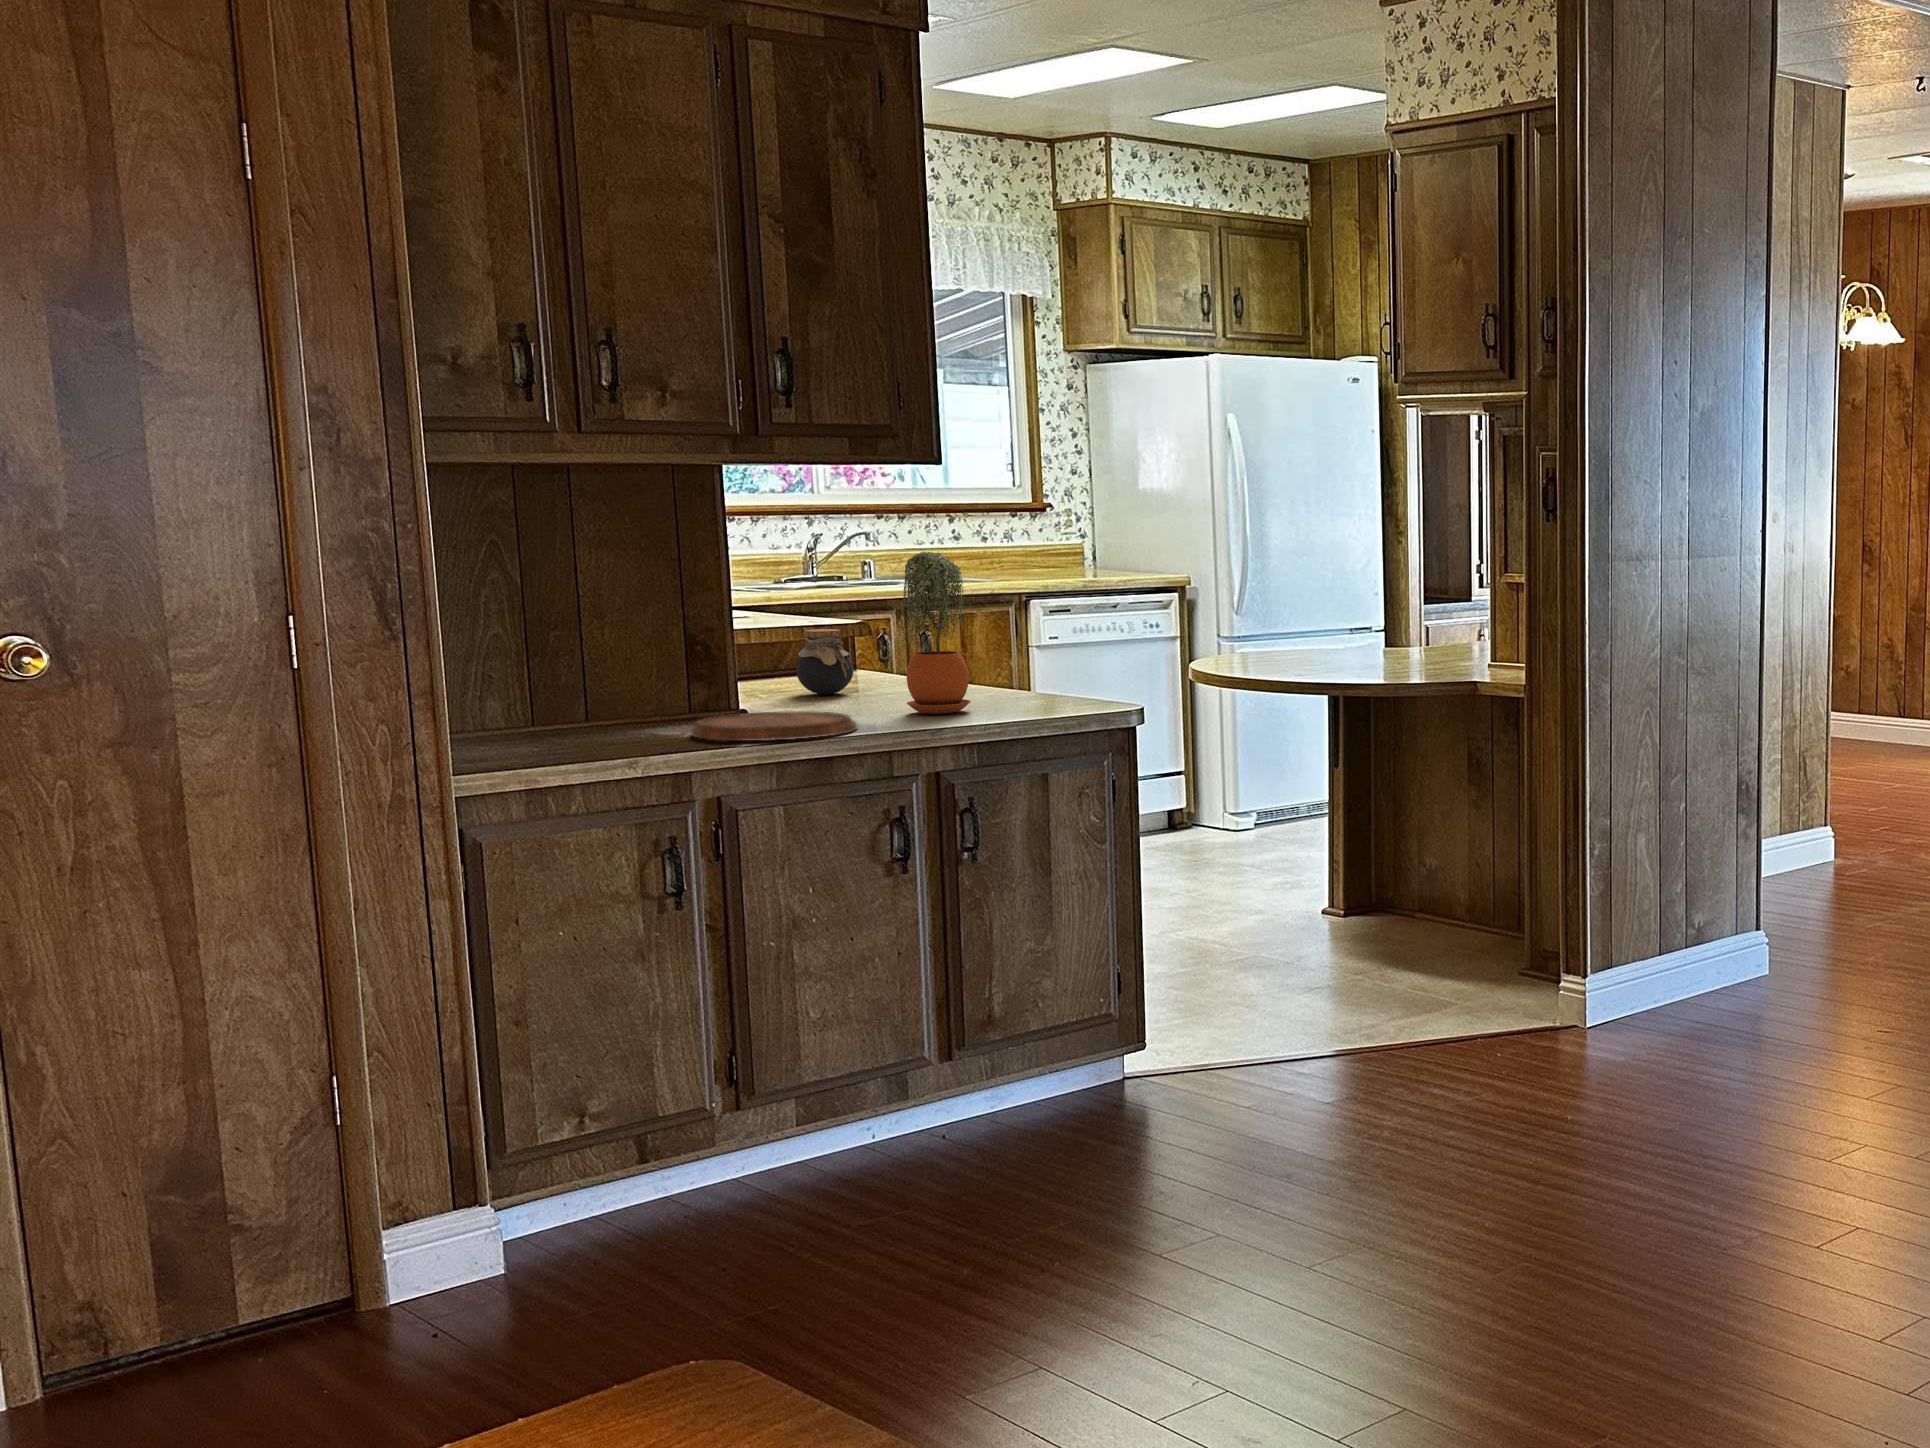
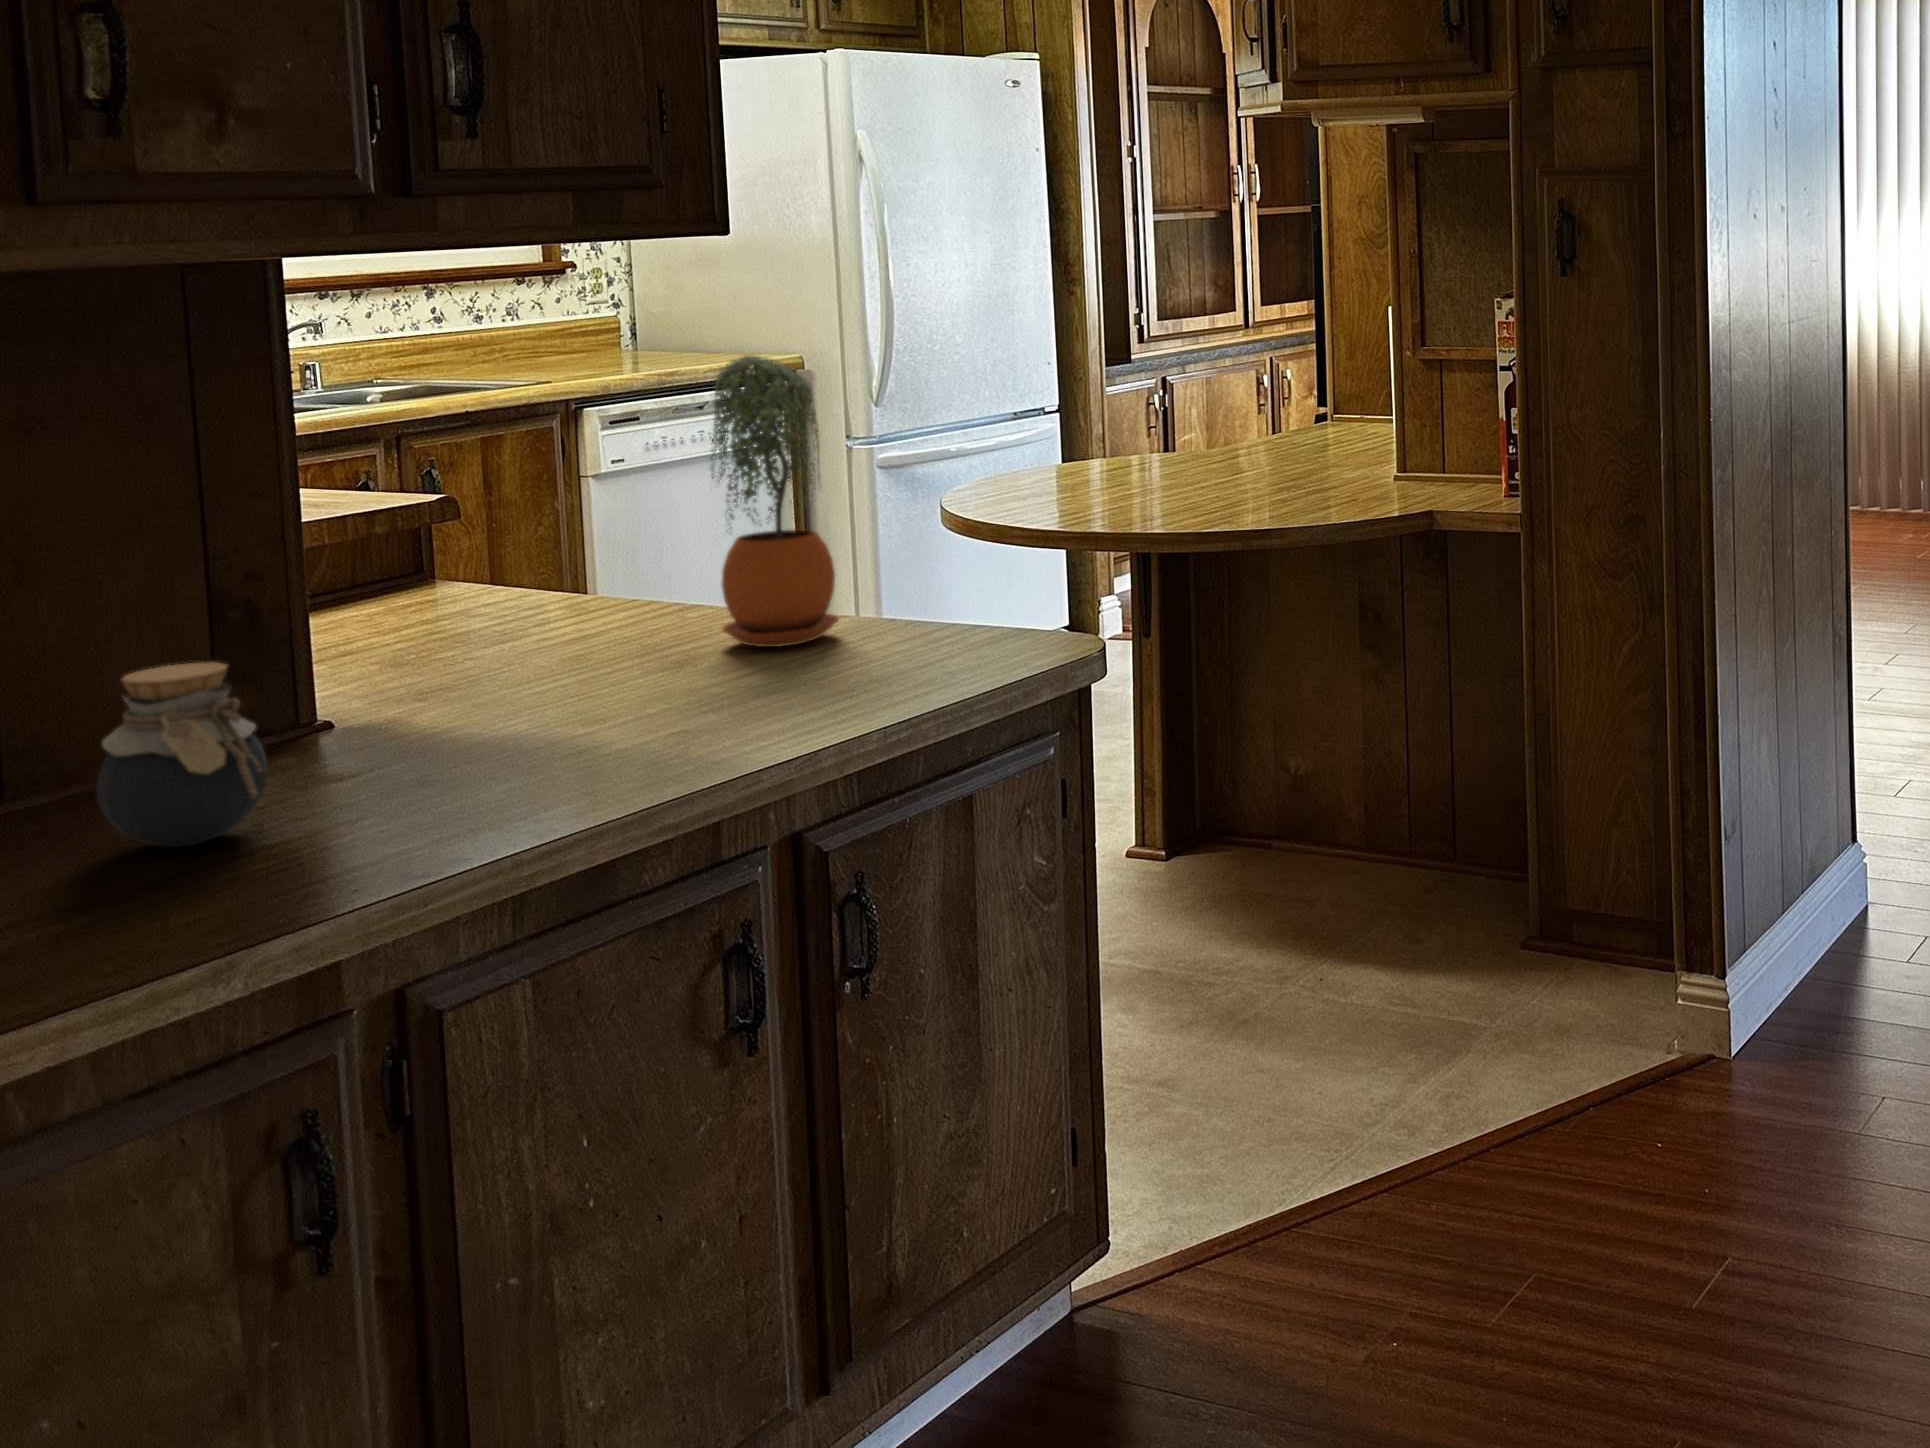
jar: present [796,629,853,695] -> present [97,662,267,847]
cutting board: present [692,711,857,741] -> none [349,667,684,761]

